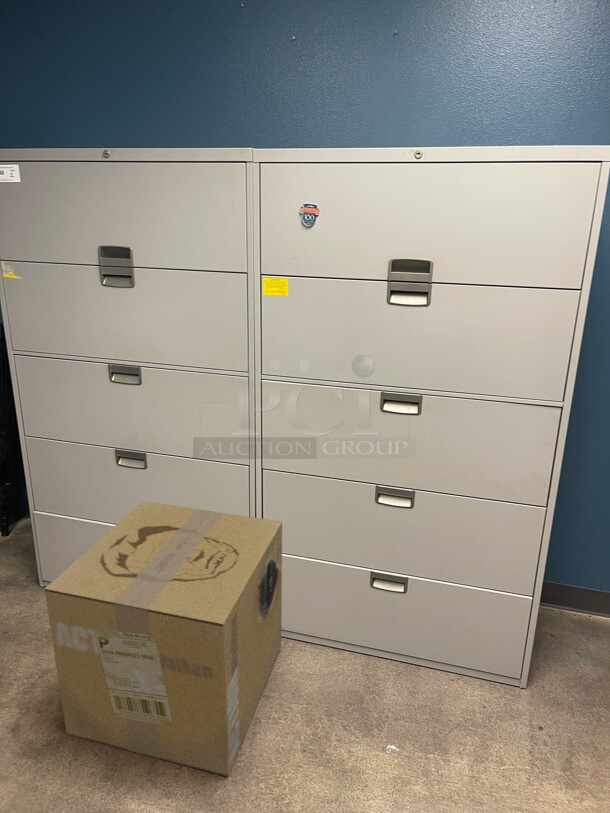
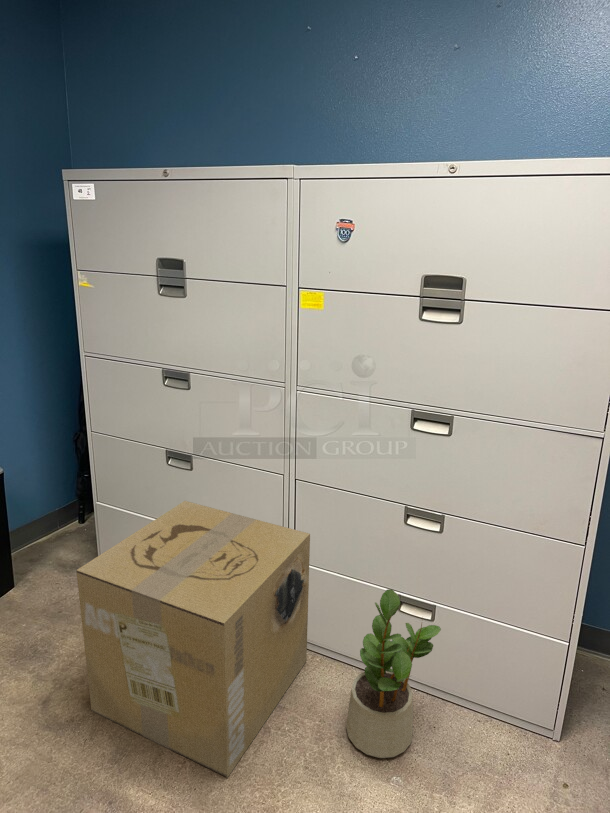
potted plant: none [333,568,420,730] -> present [346,589,441,758]

